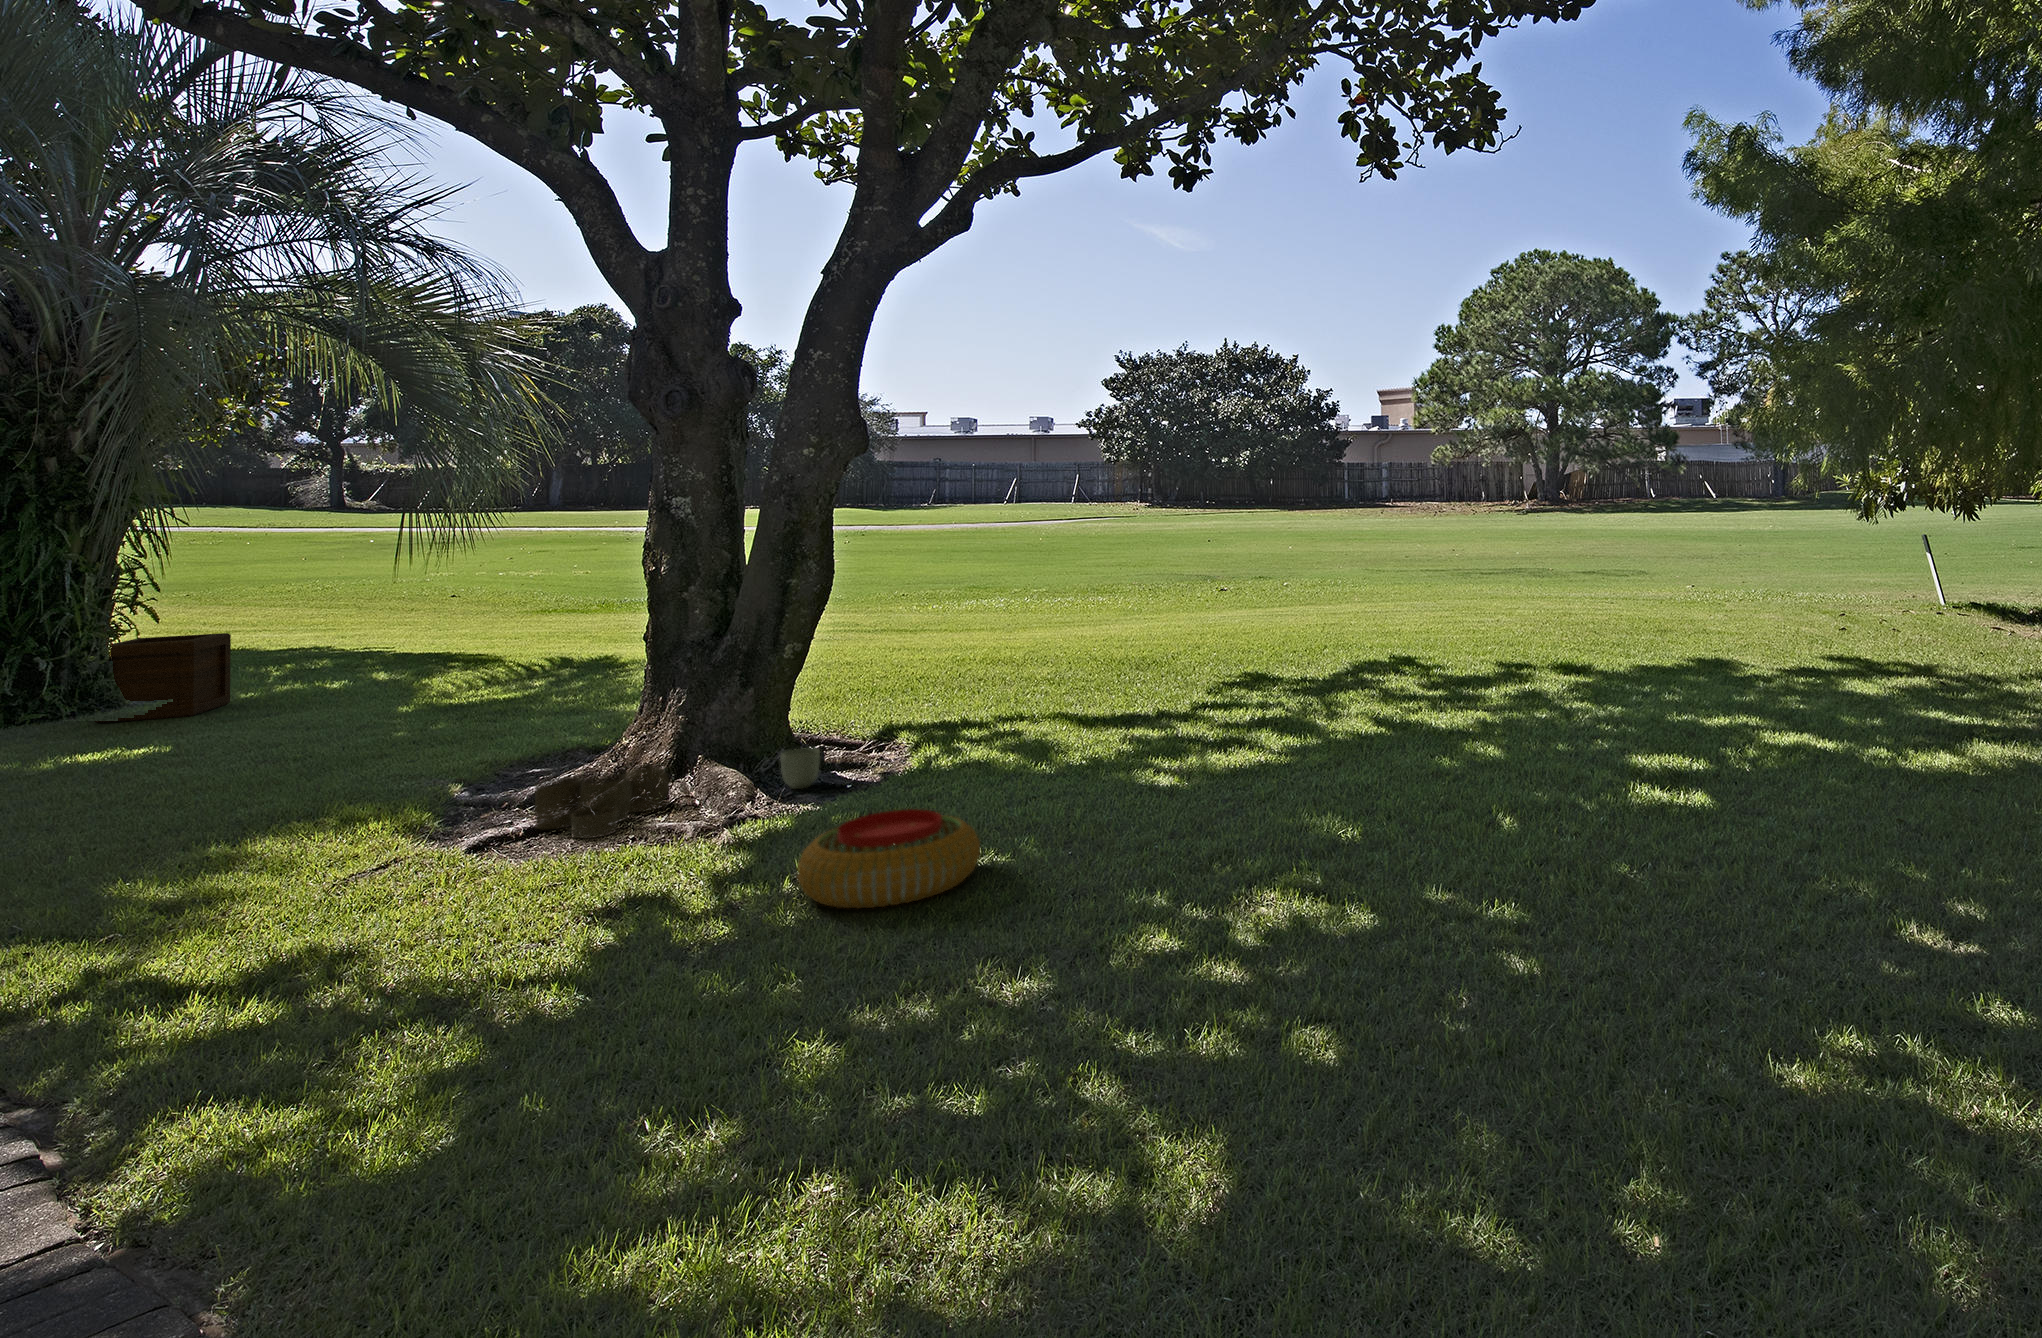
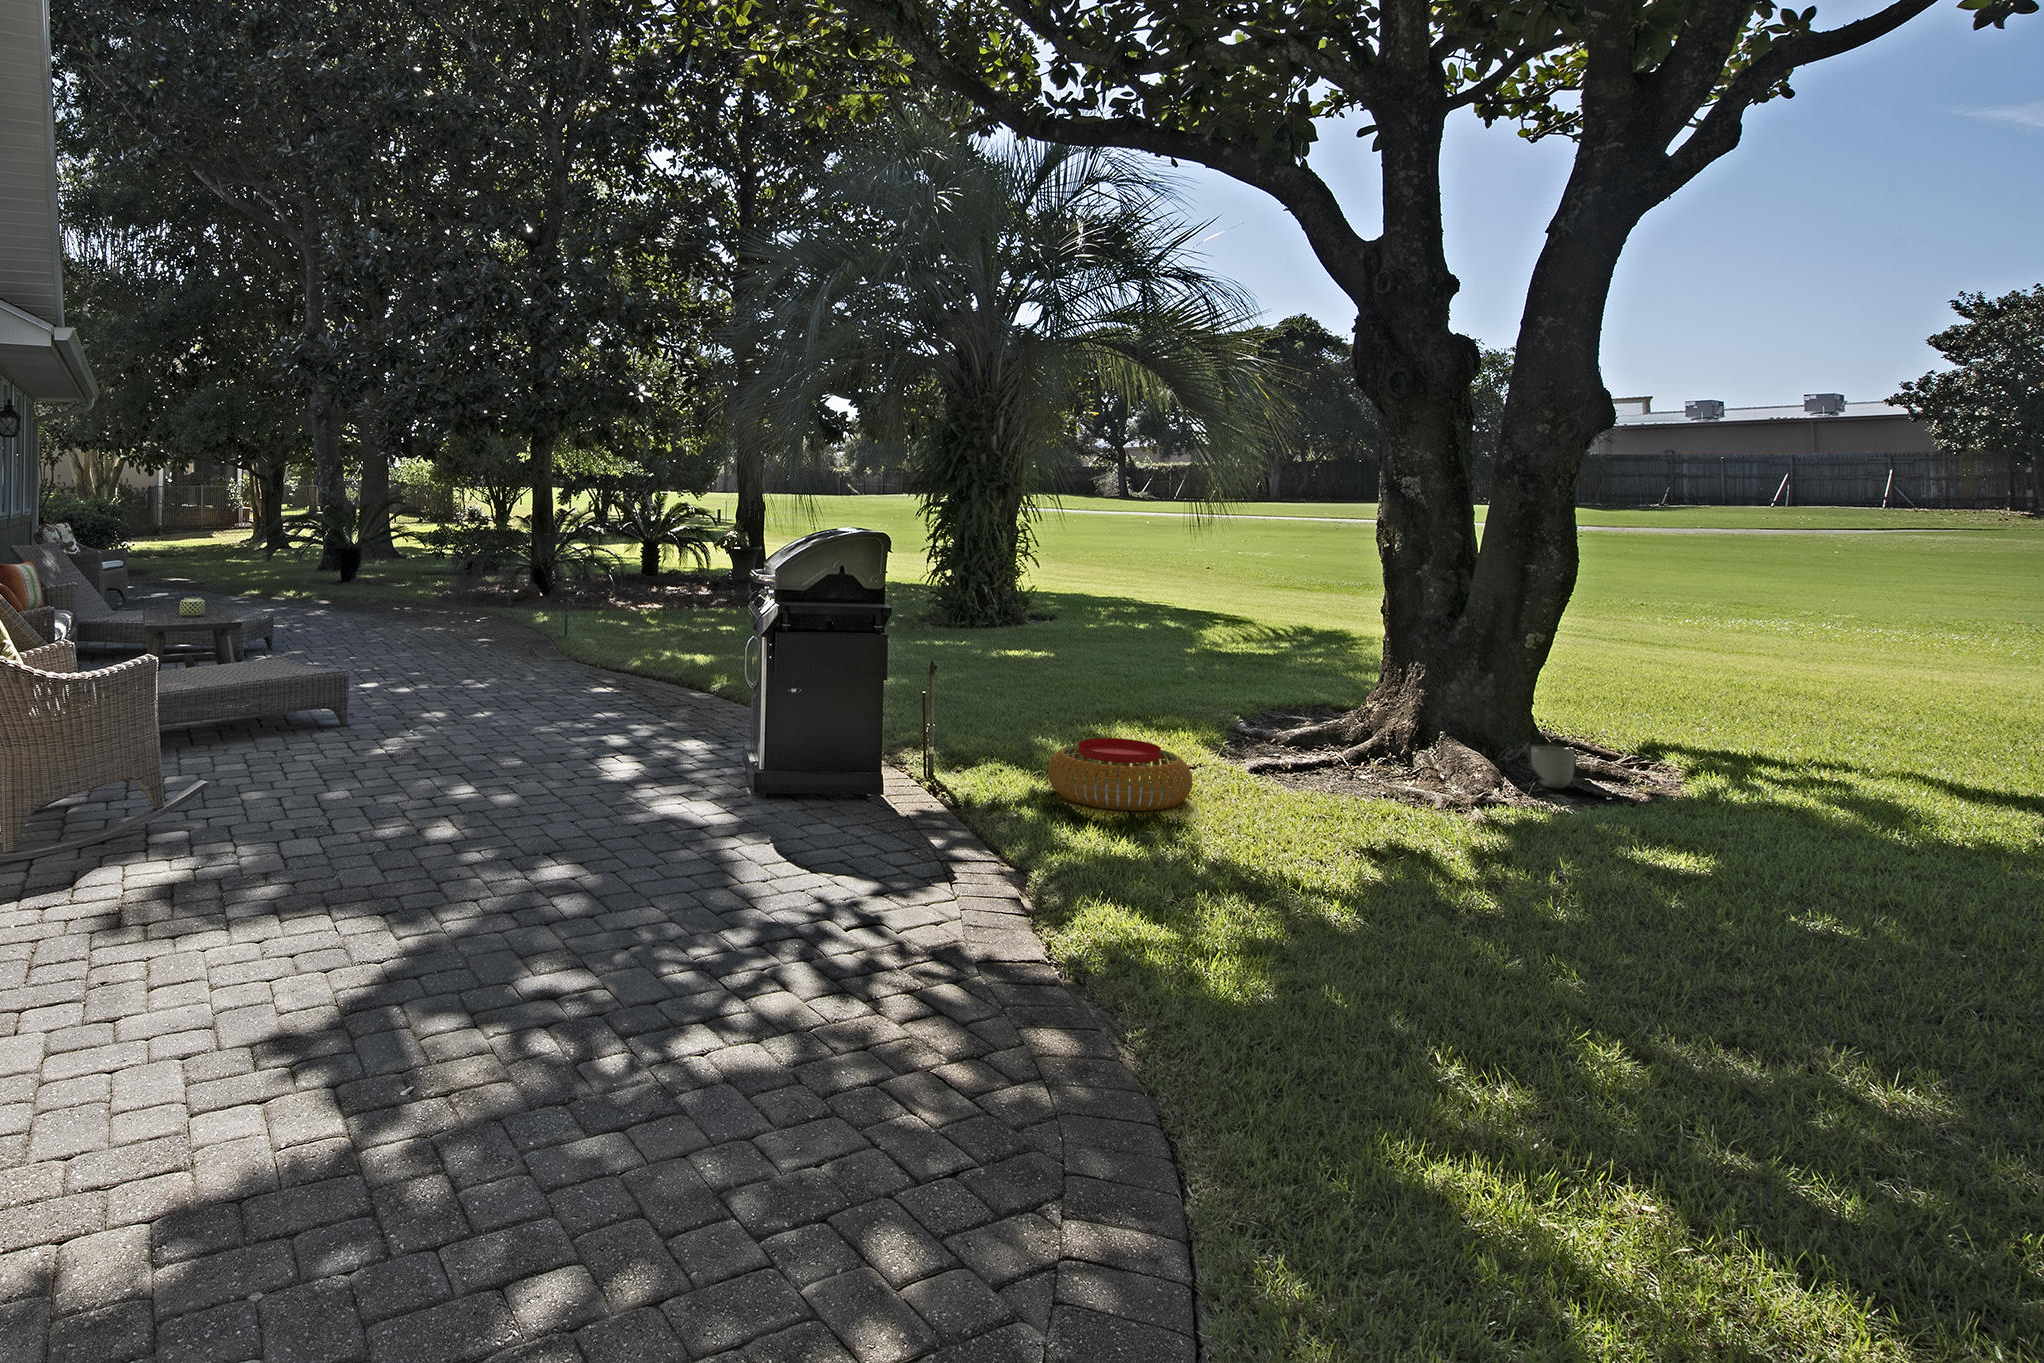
wooden crate: present [94,633,231,723] -> none [995,567,1070,631]
woven basket: present [535,764,669,838] -> none [1302,720,1419,787]
pouf: present [798,809,980,908] -> present [1048,738,1192,811]

